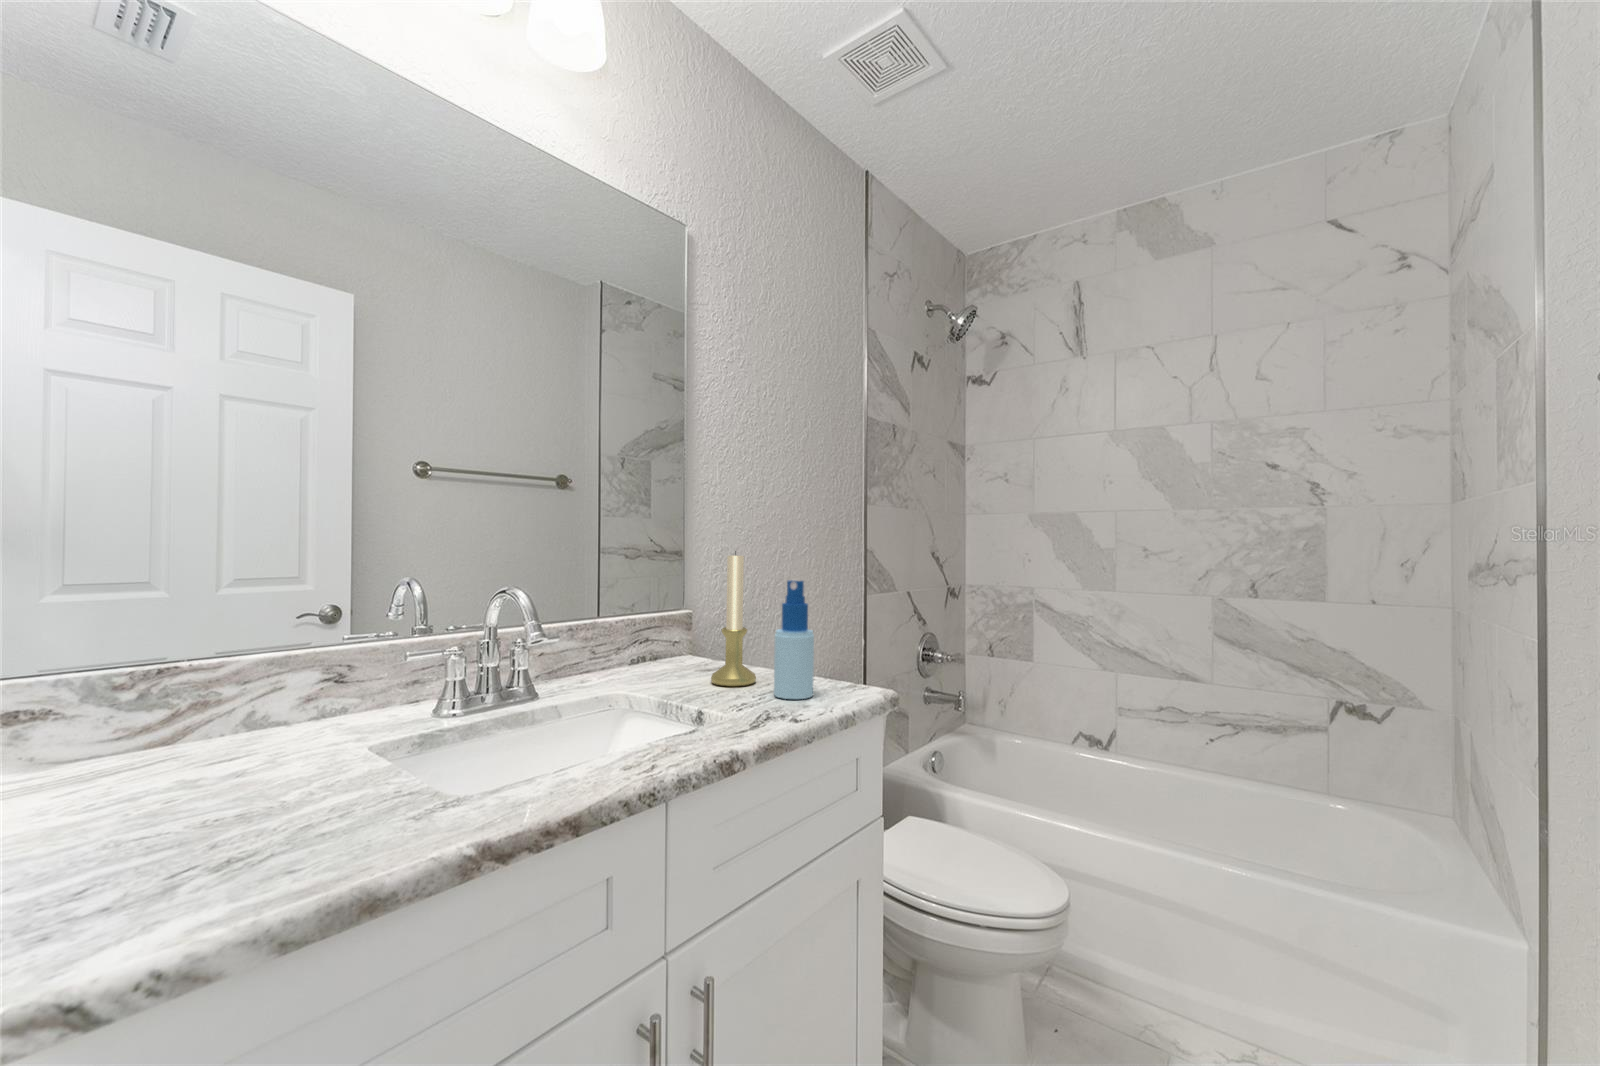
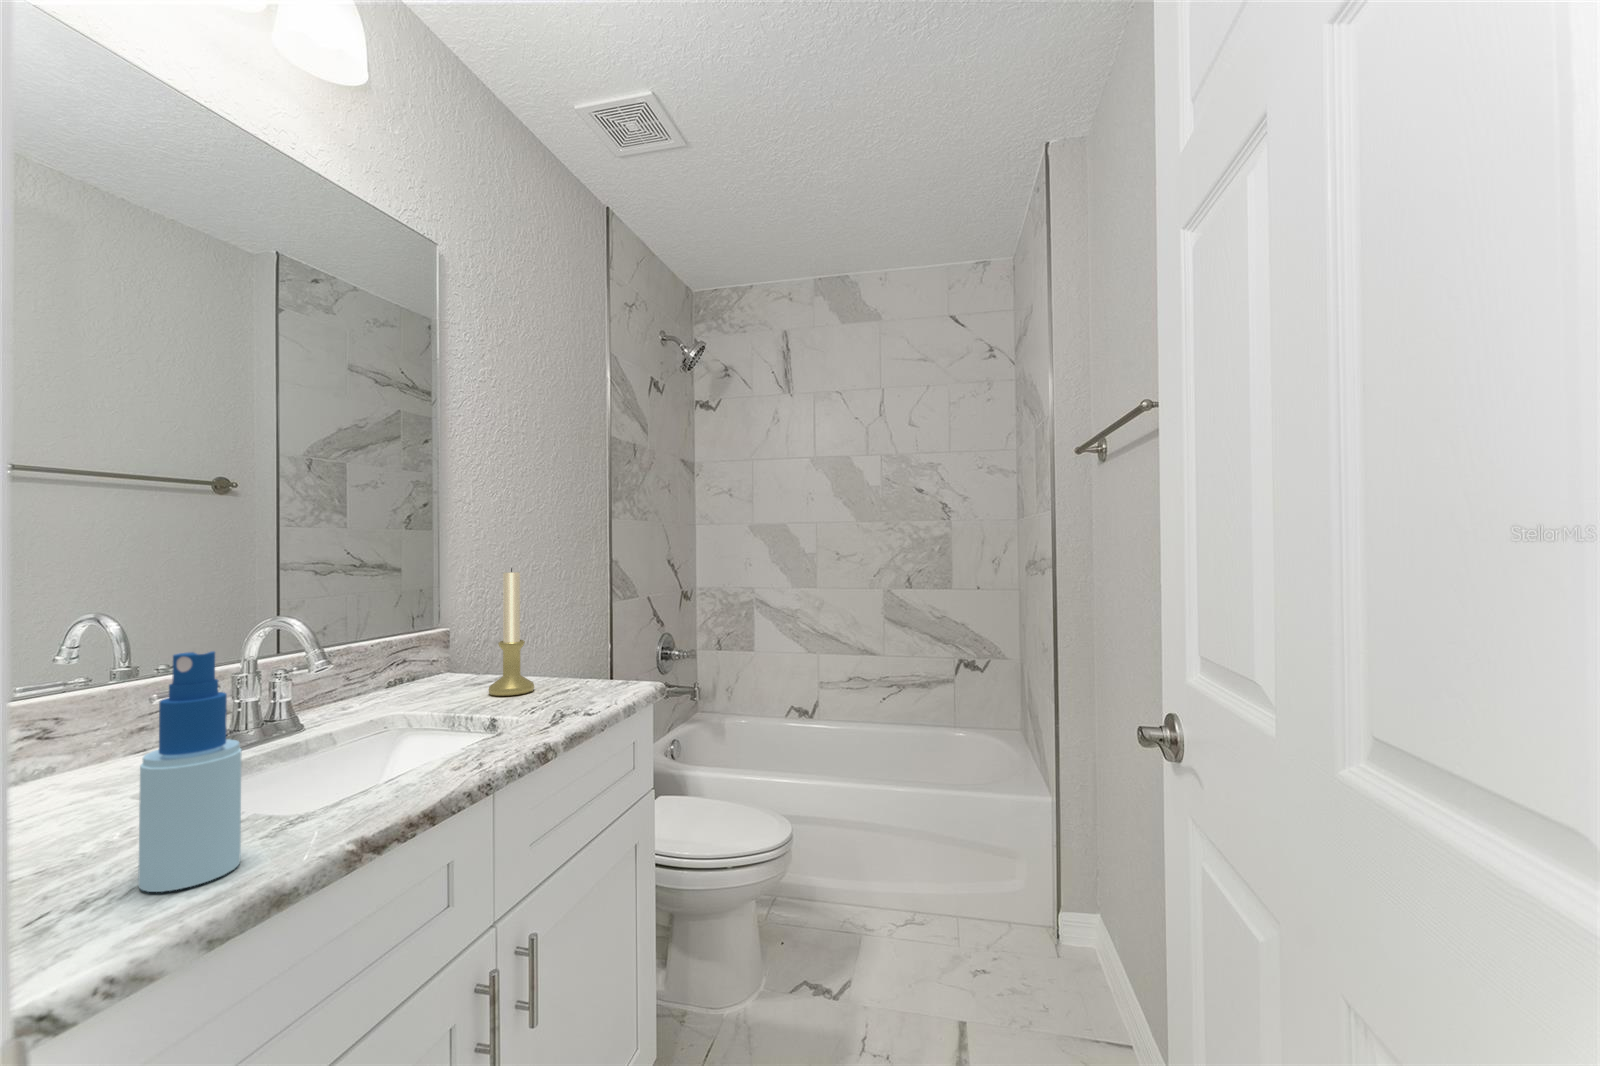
spray bottle: present [774,581,814,699] -> present [138,651,242,892]

